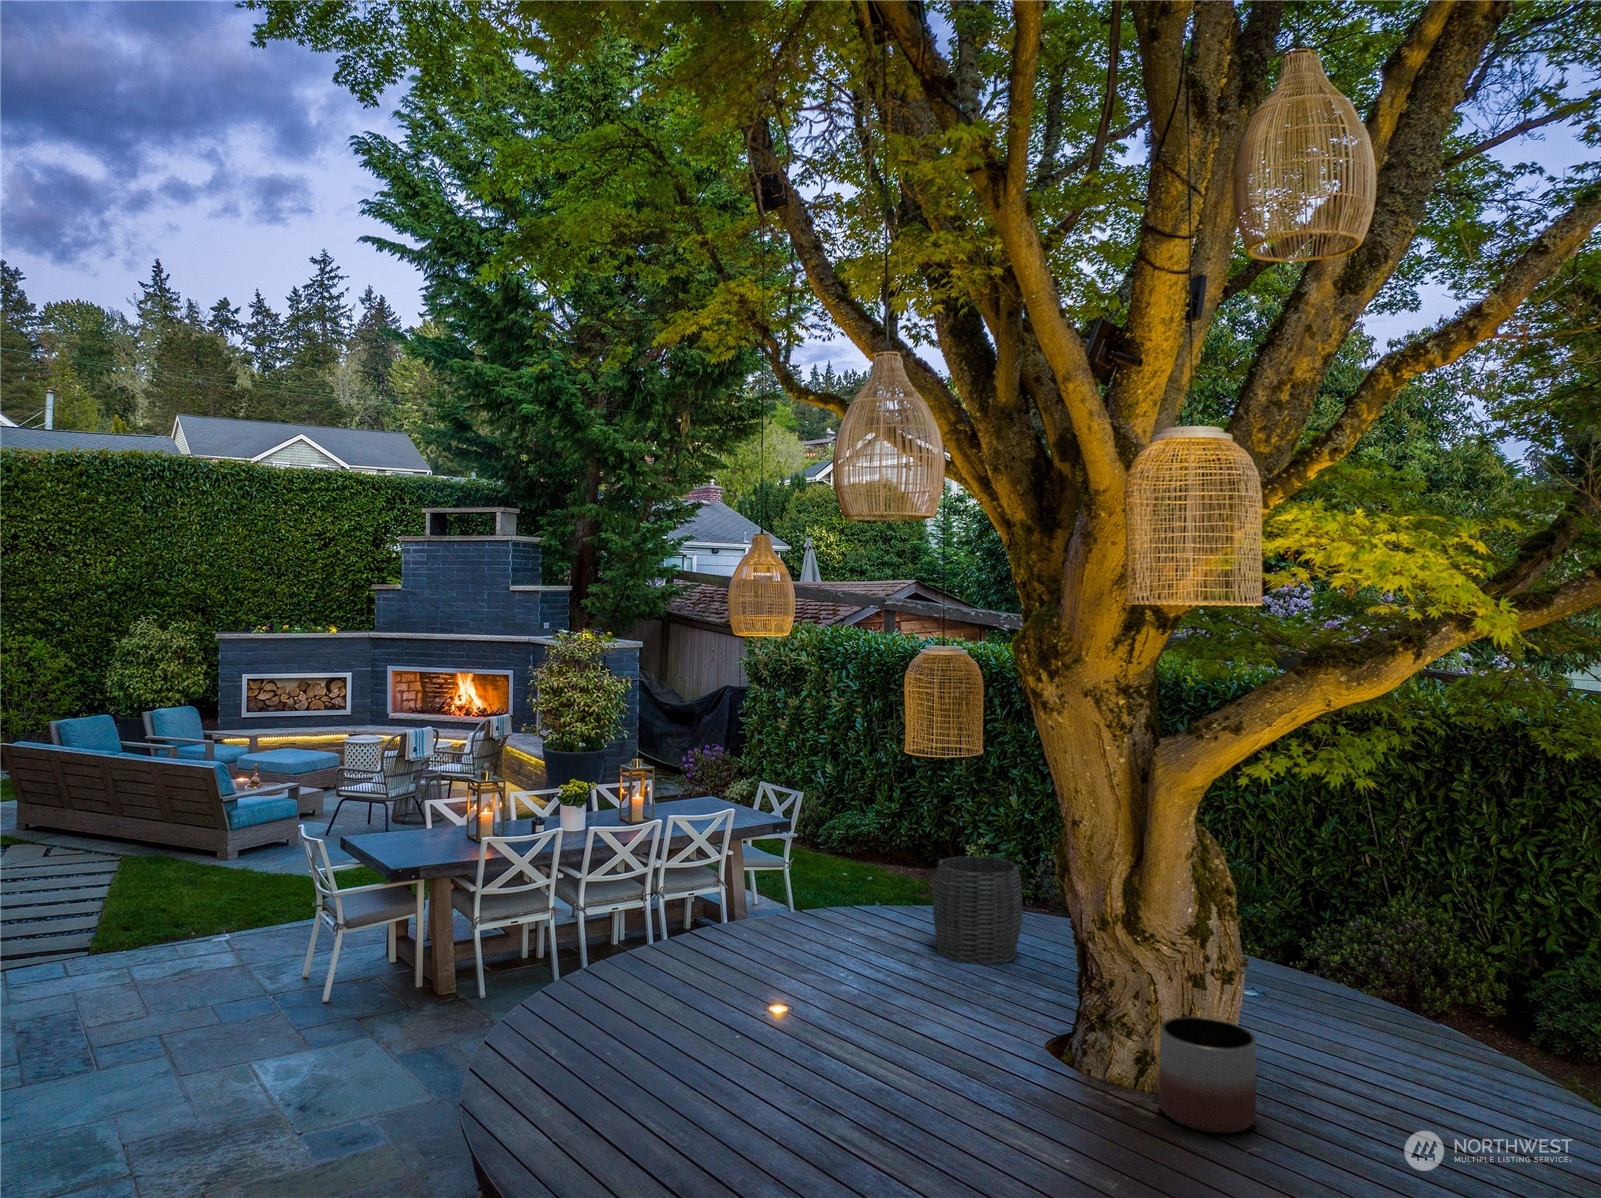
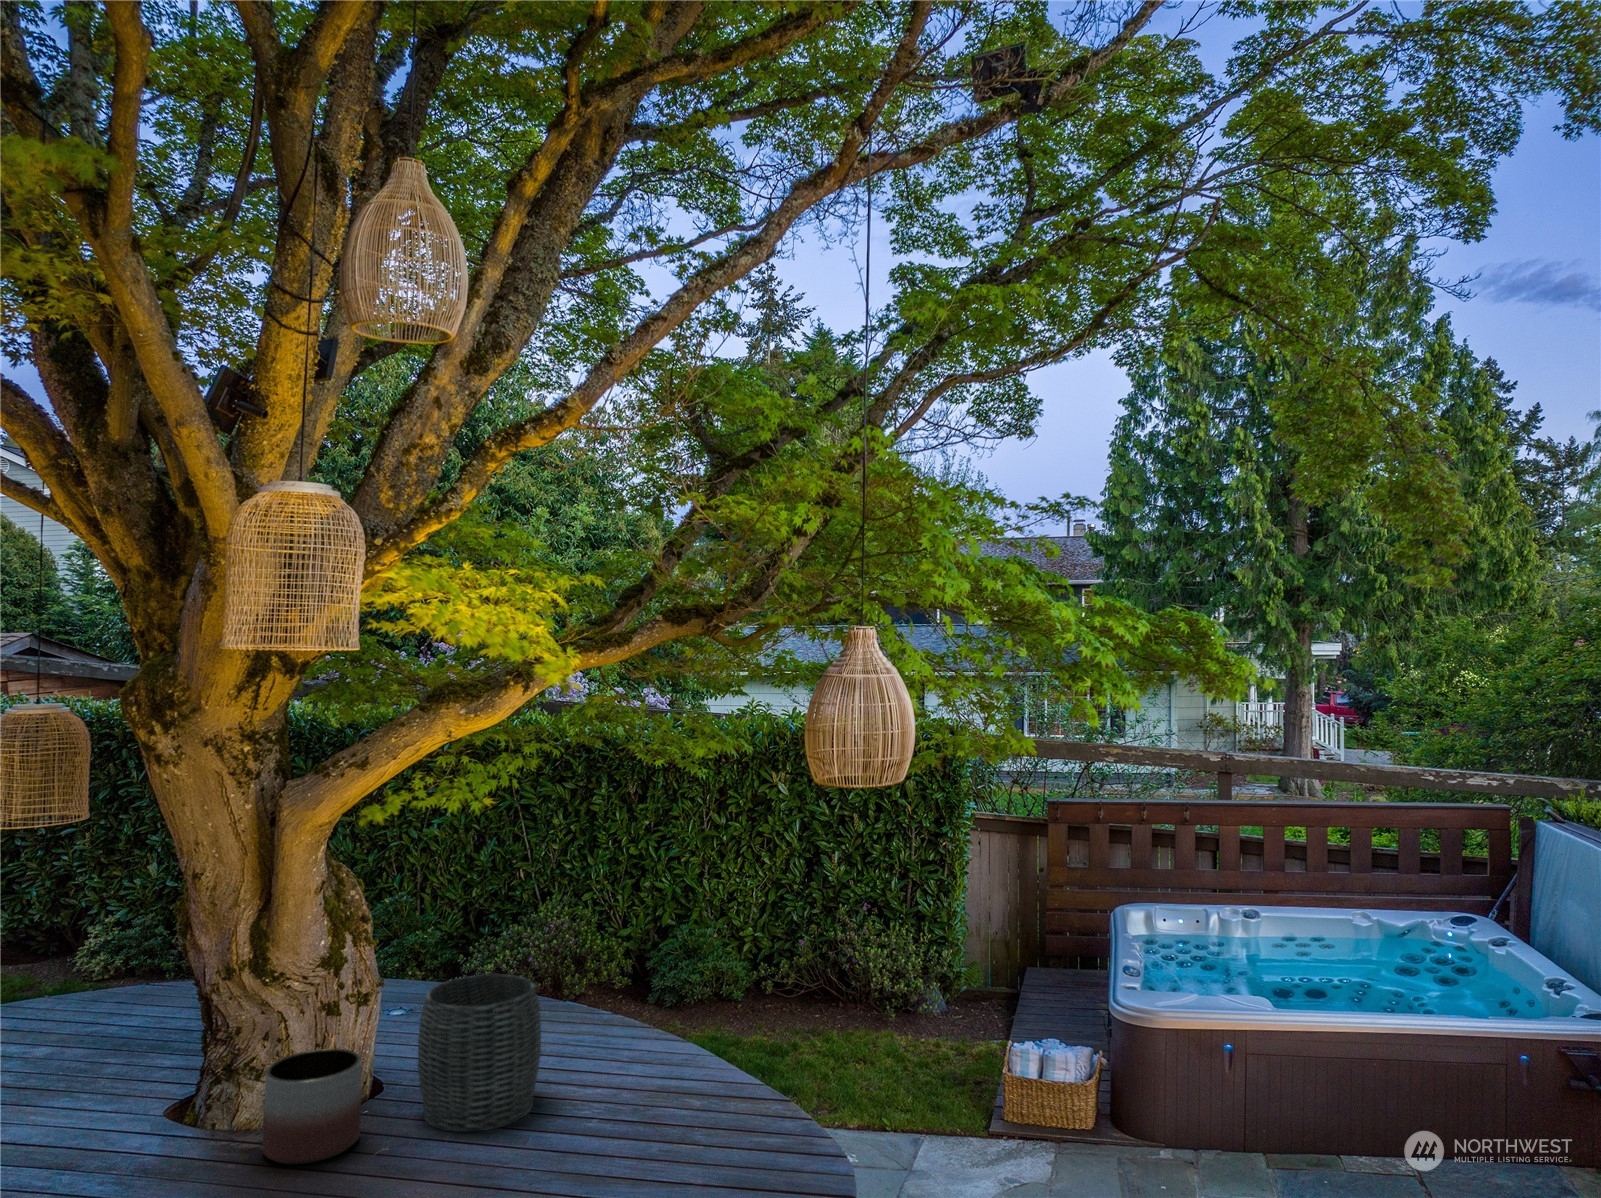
woven basket: present [933,856,1023,965] -> present [418,974,541,1132]

